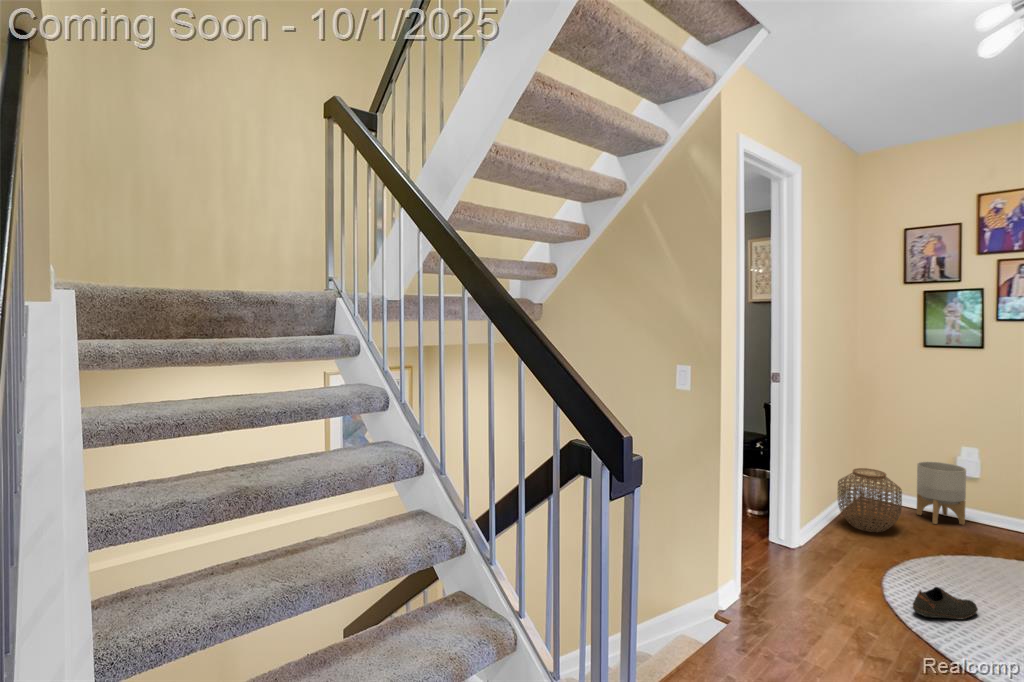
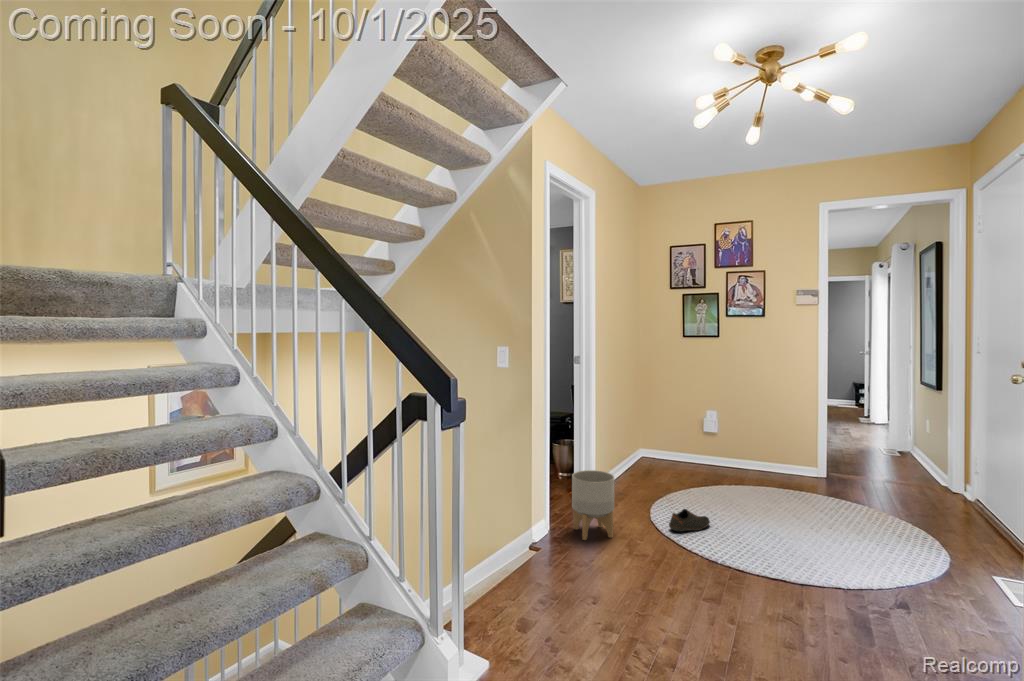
planter: present [917,461,966,525] -> present [572,470,614,540]
woven basket: present [838,468,902,532] -> none [624,431,667,480]

